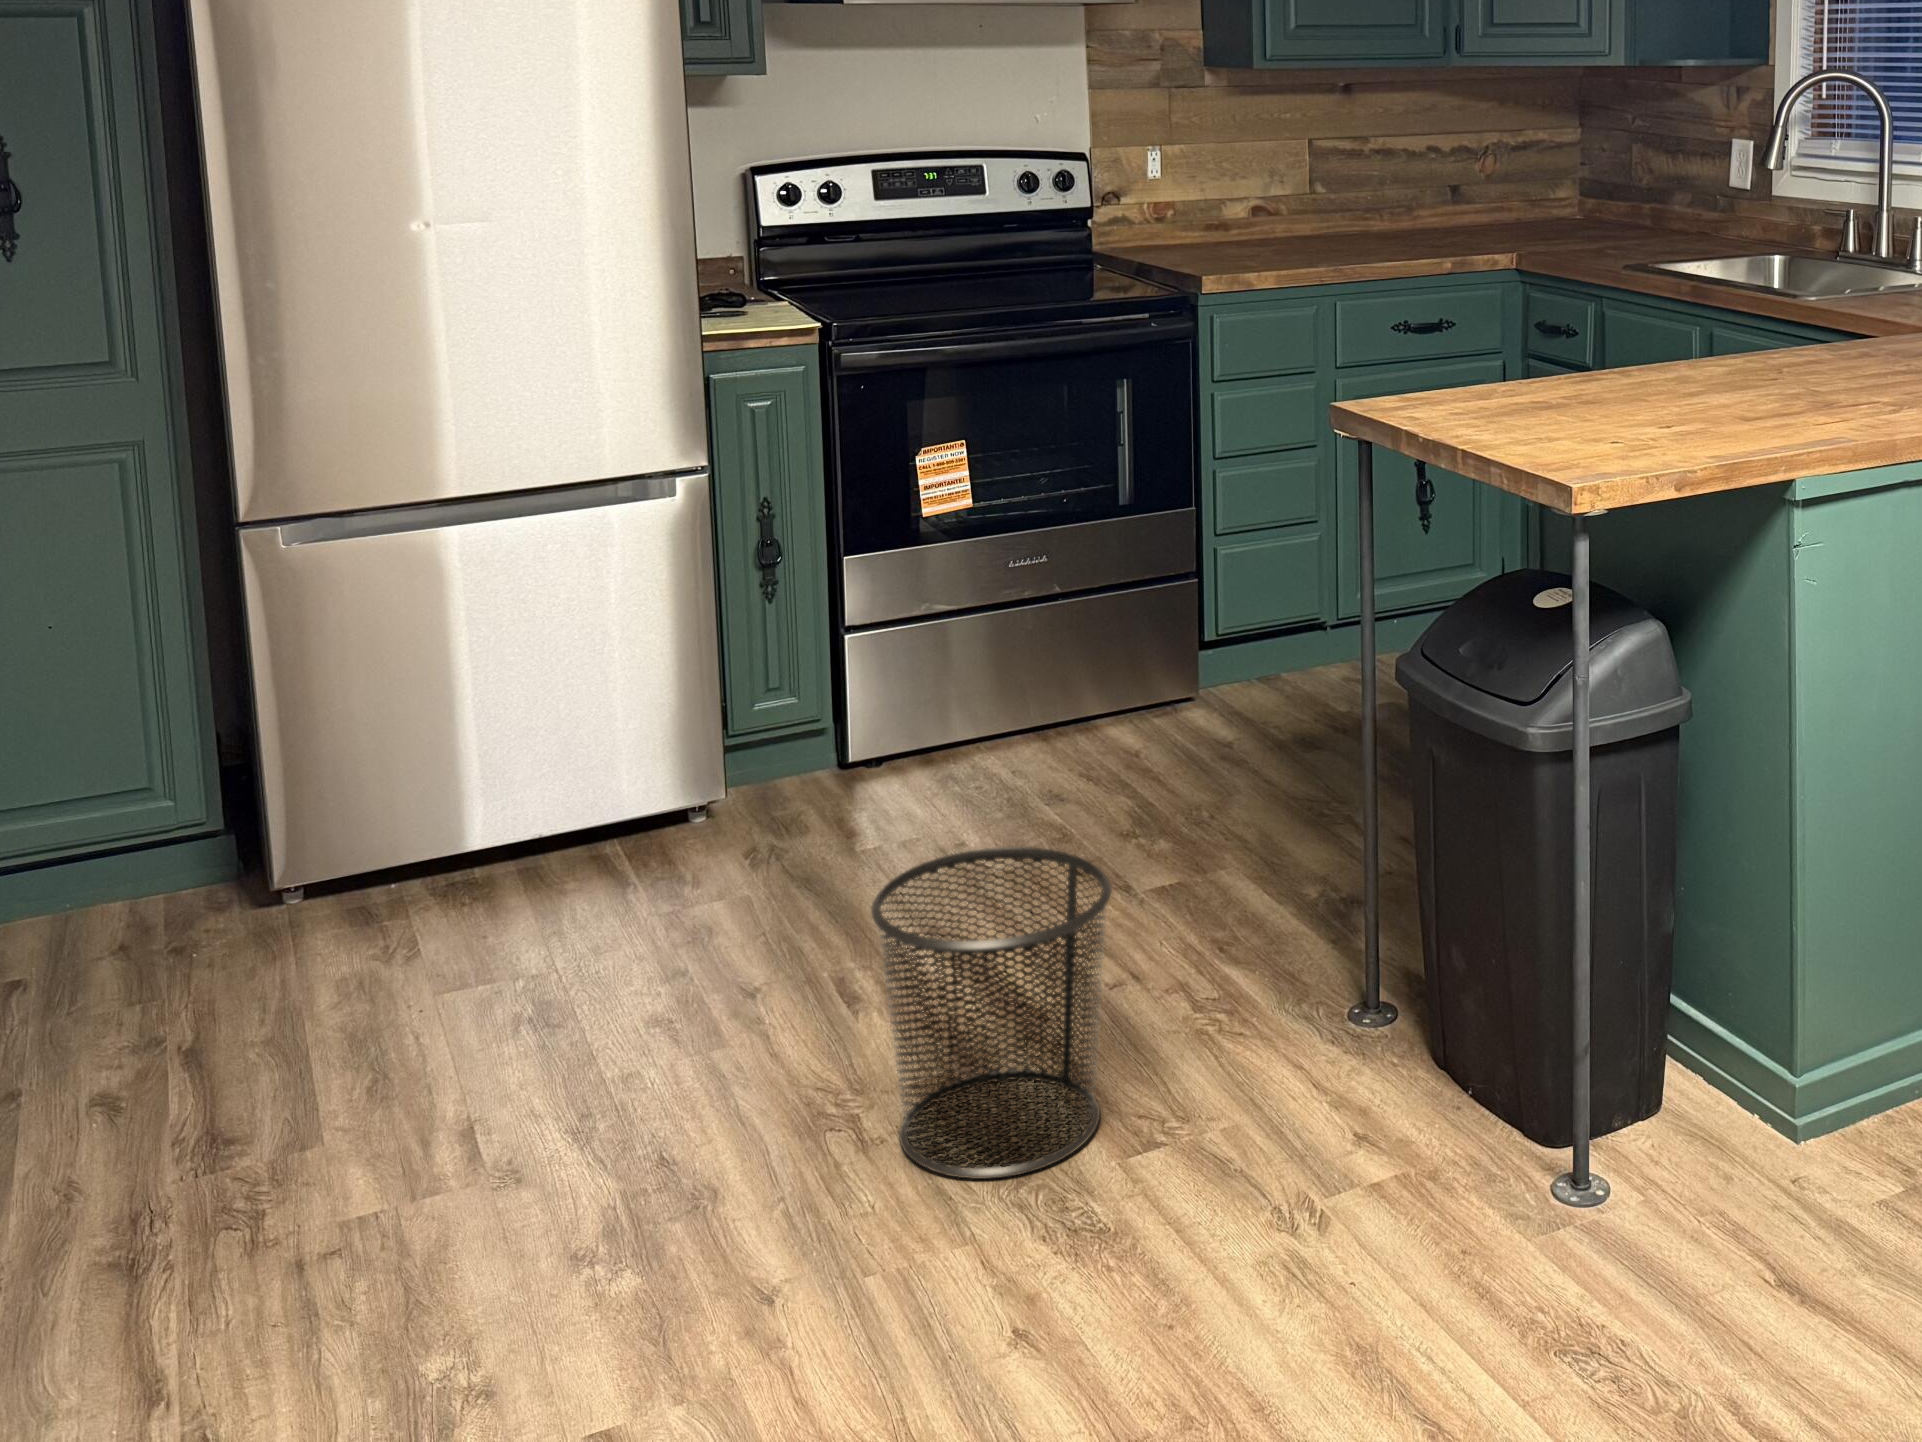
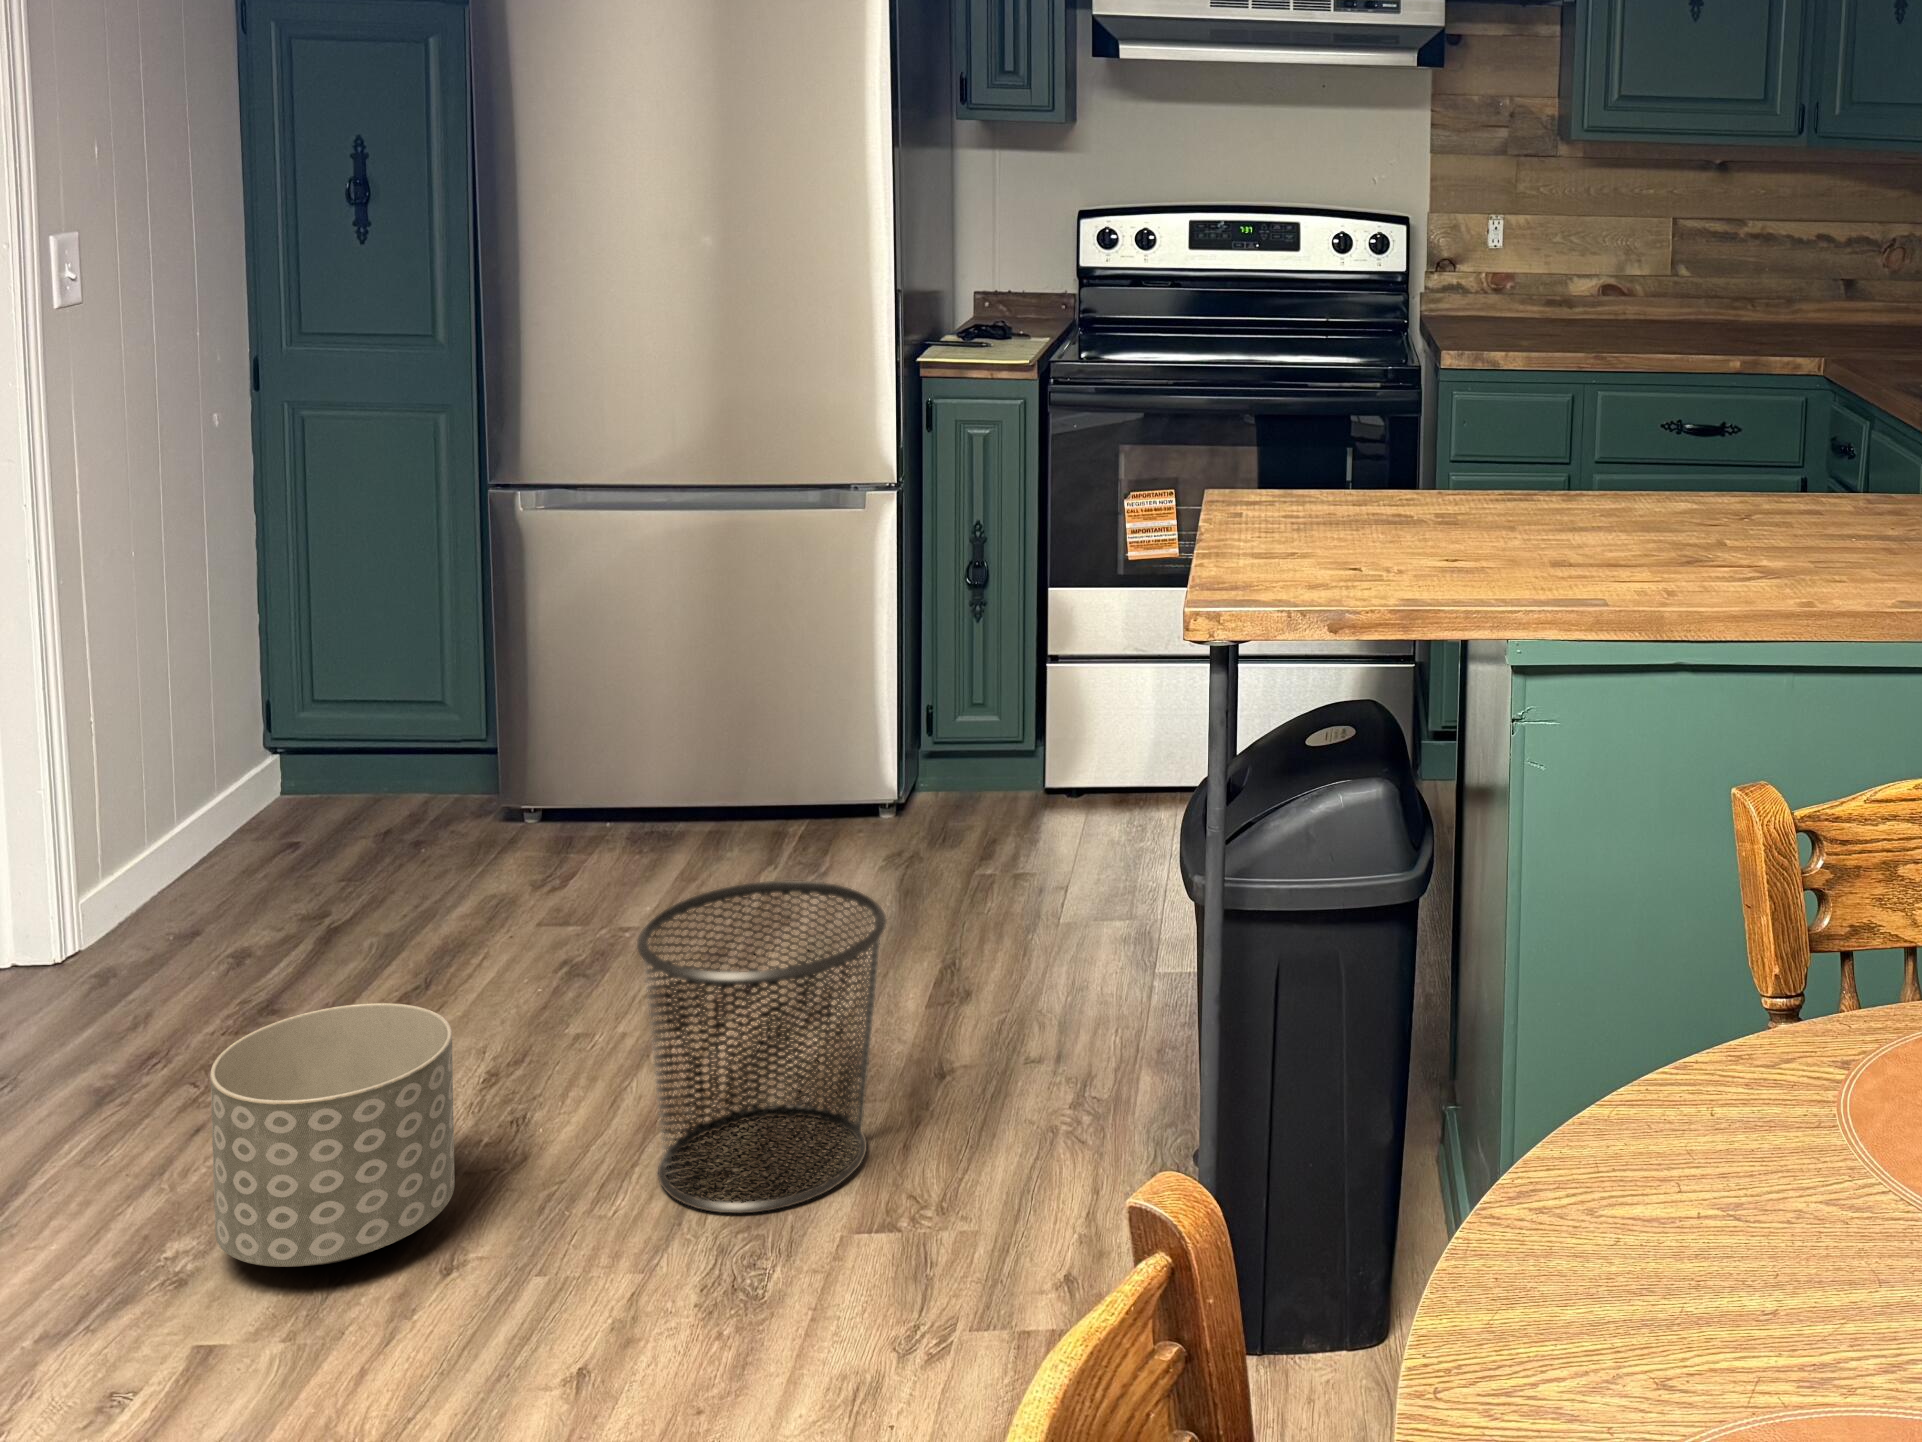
planter: none [526,1053,775,1344] -> present [210,1003,455,1267]

